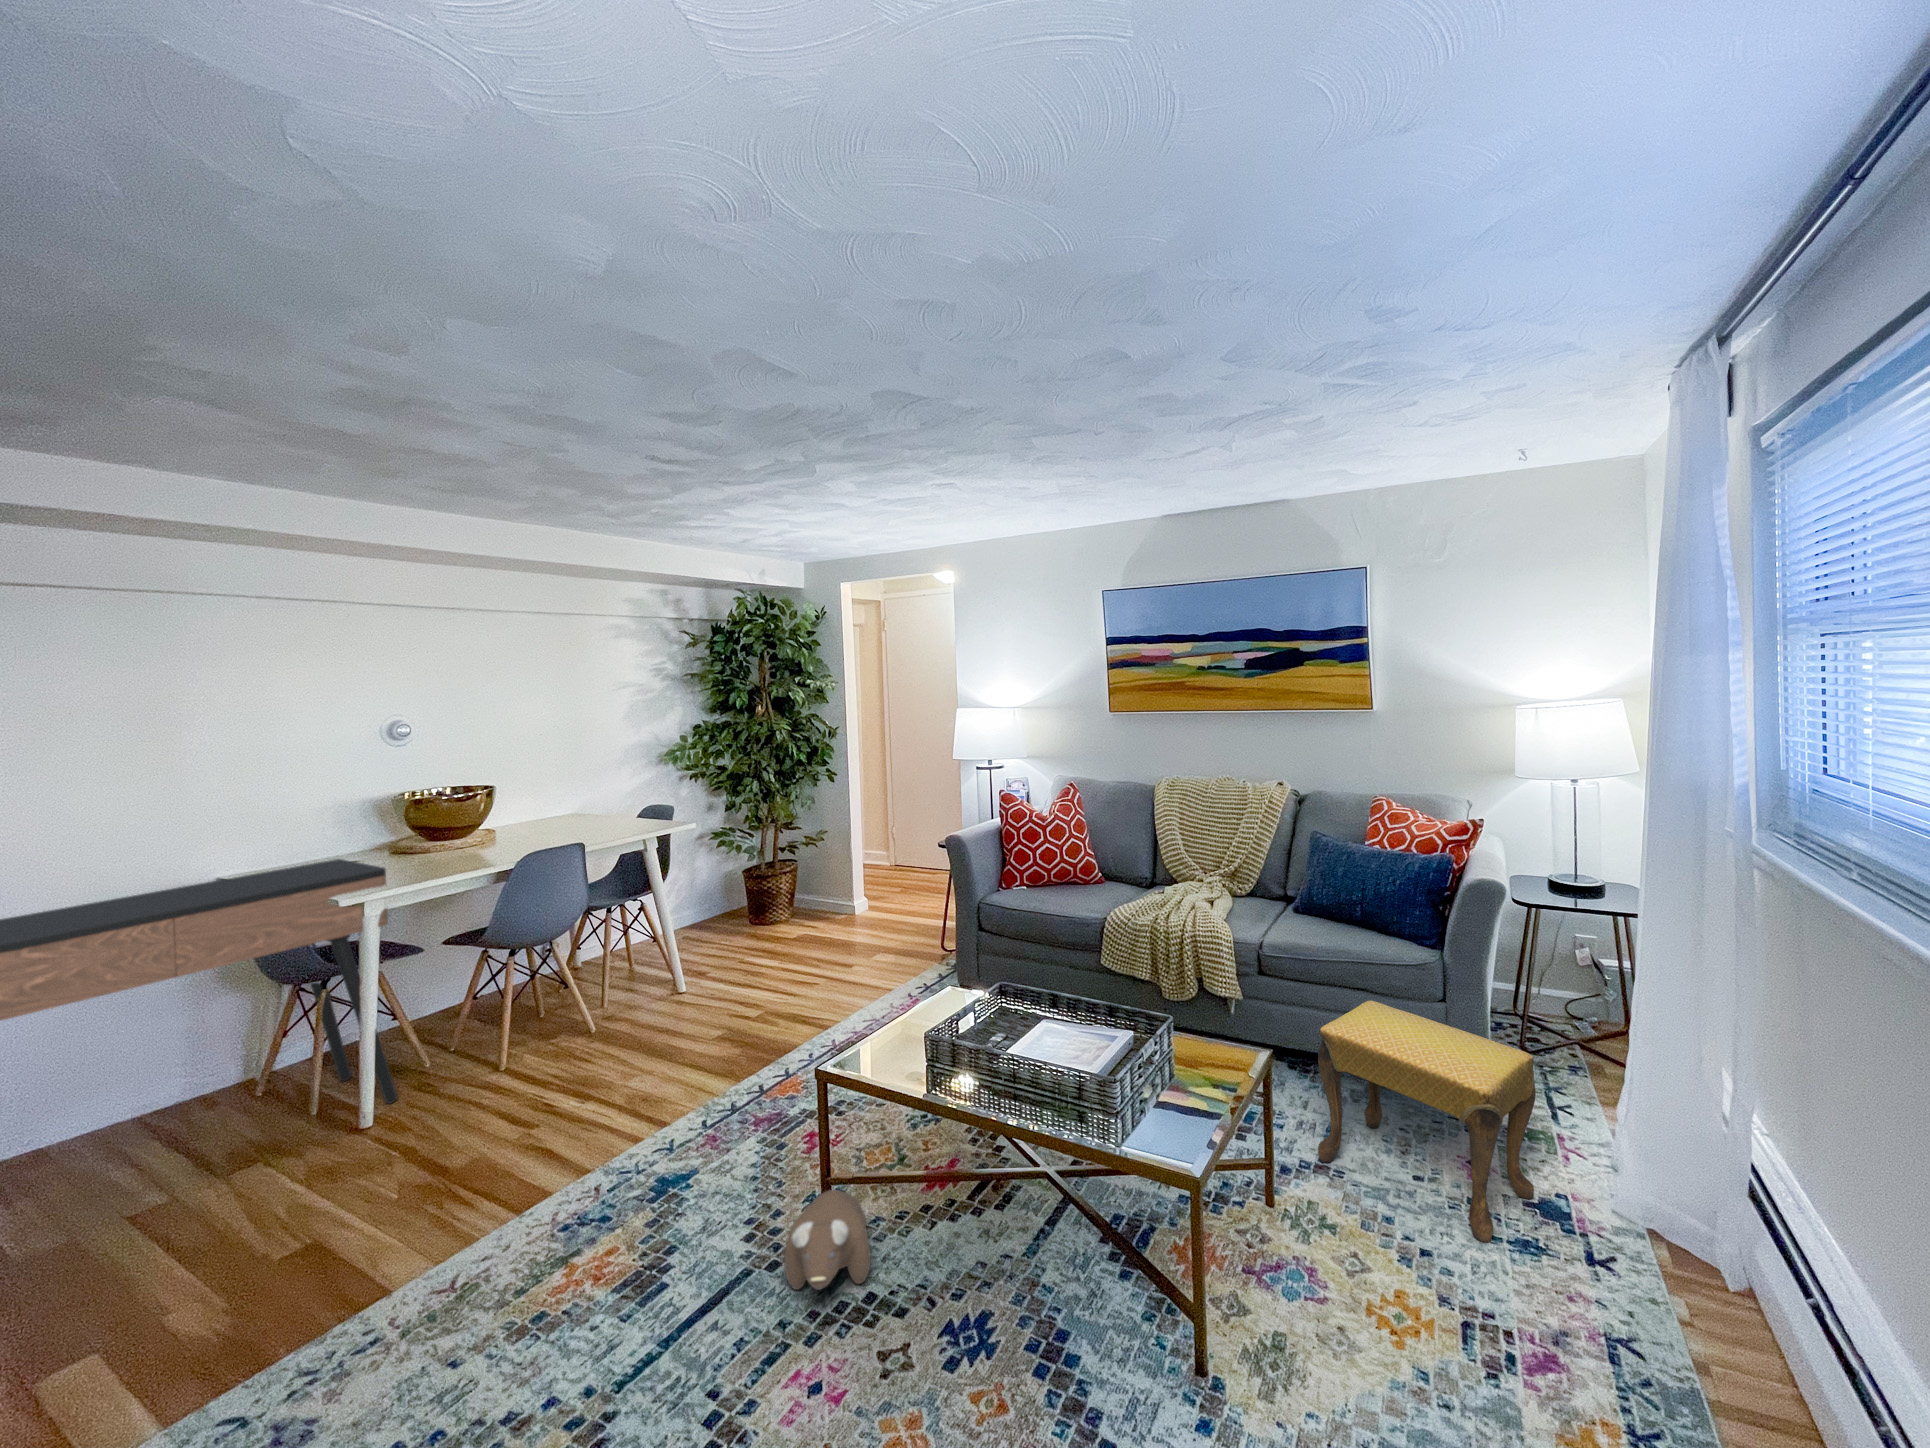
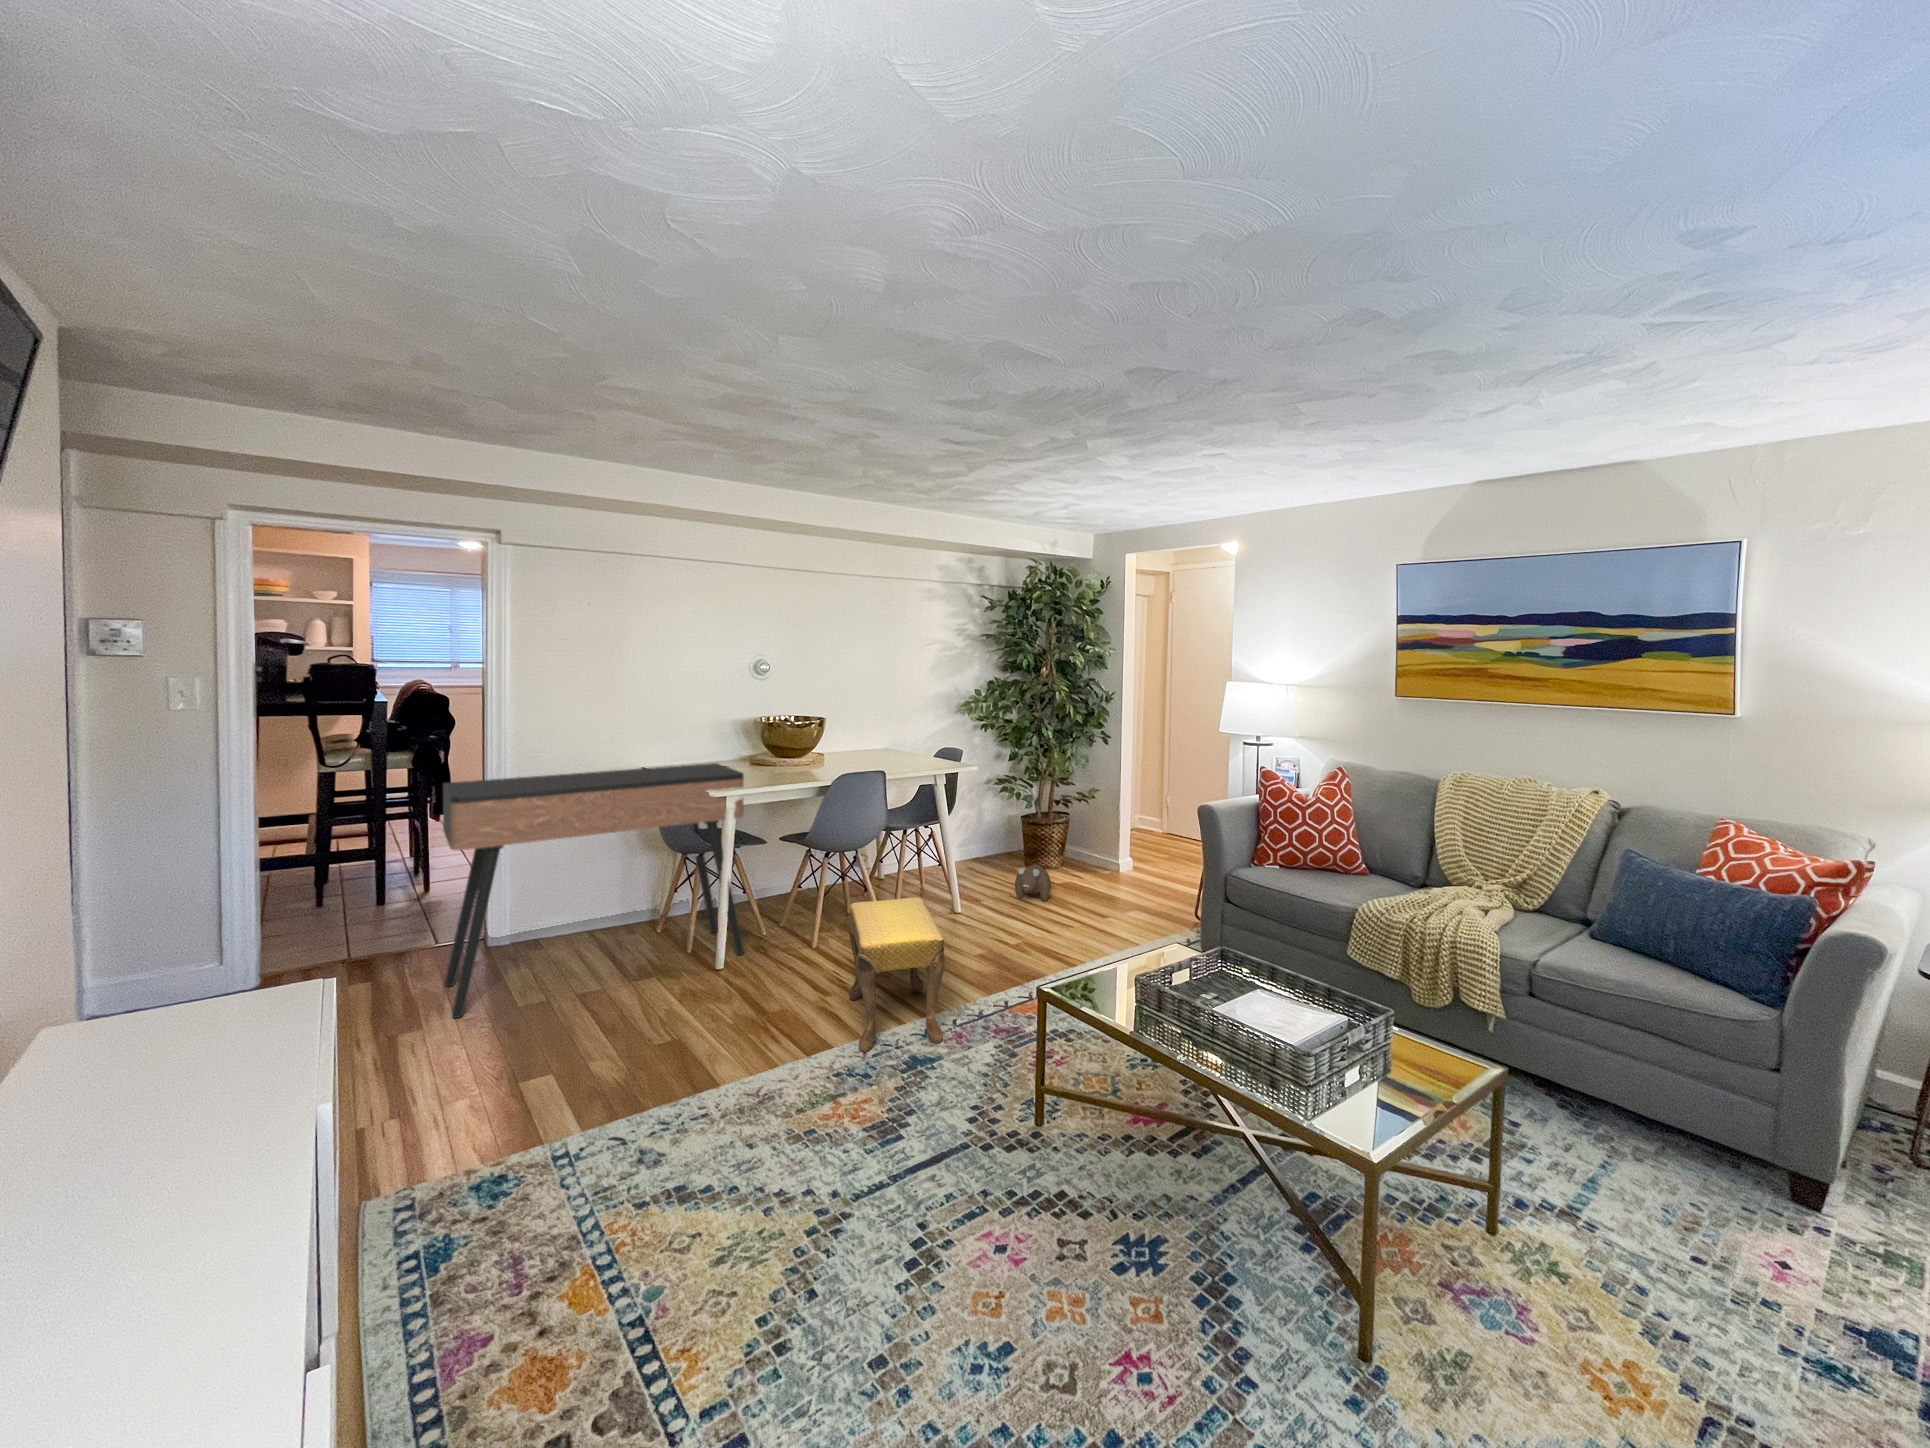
footstool: present [1318,1000,1536,1243] -> present [849,897,944,1052]
plush toy: present [784,1190,871,1290] -> present [1015,864,1051,901]

